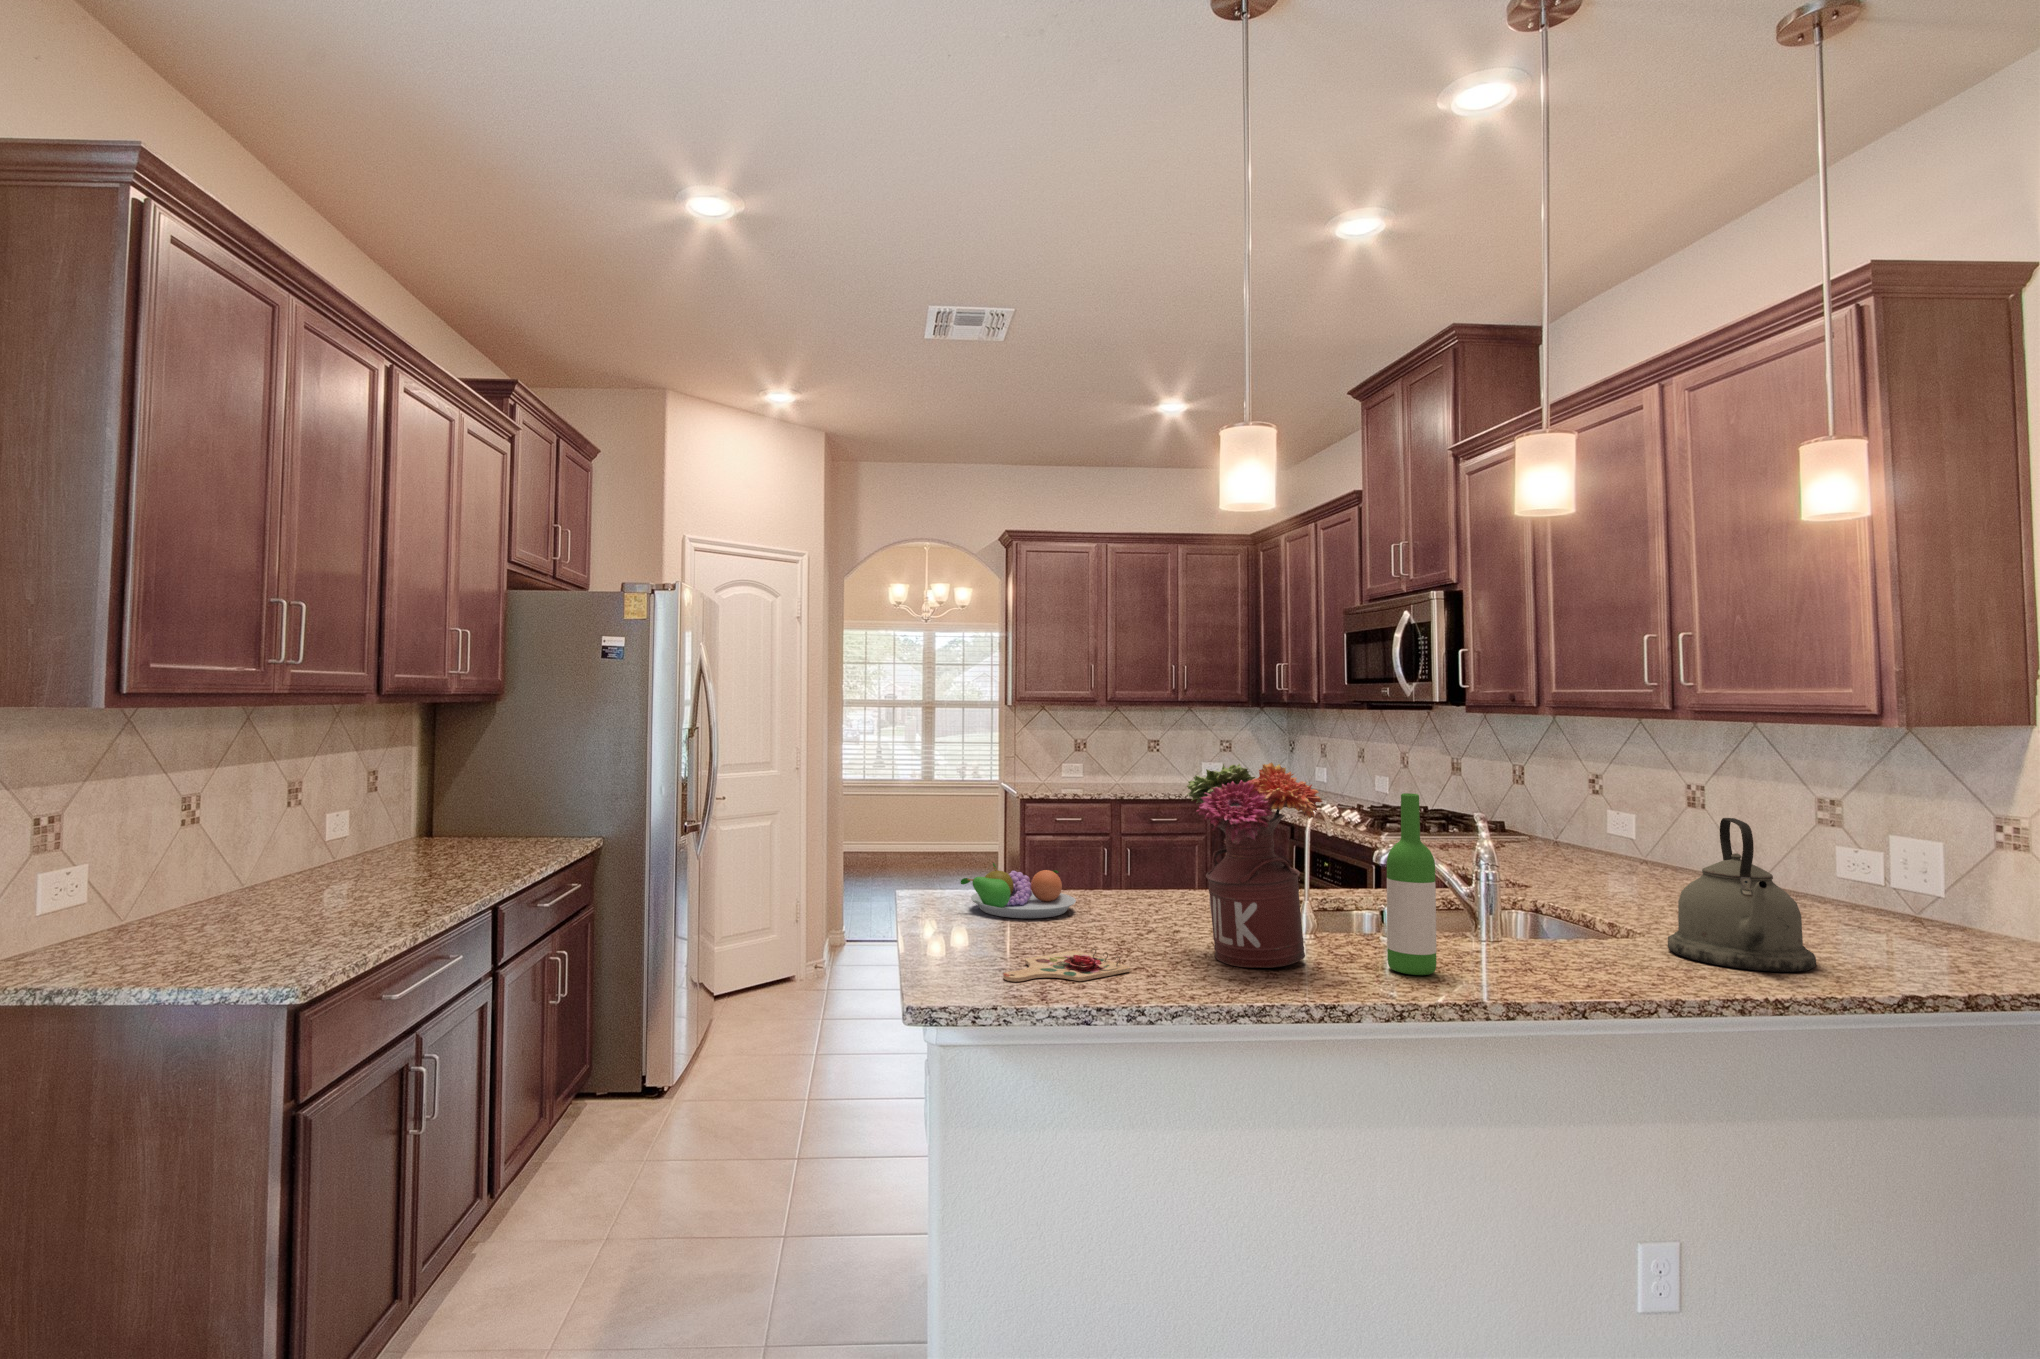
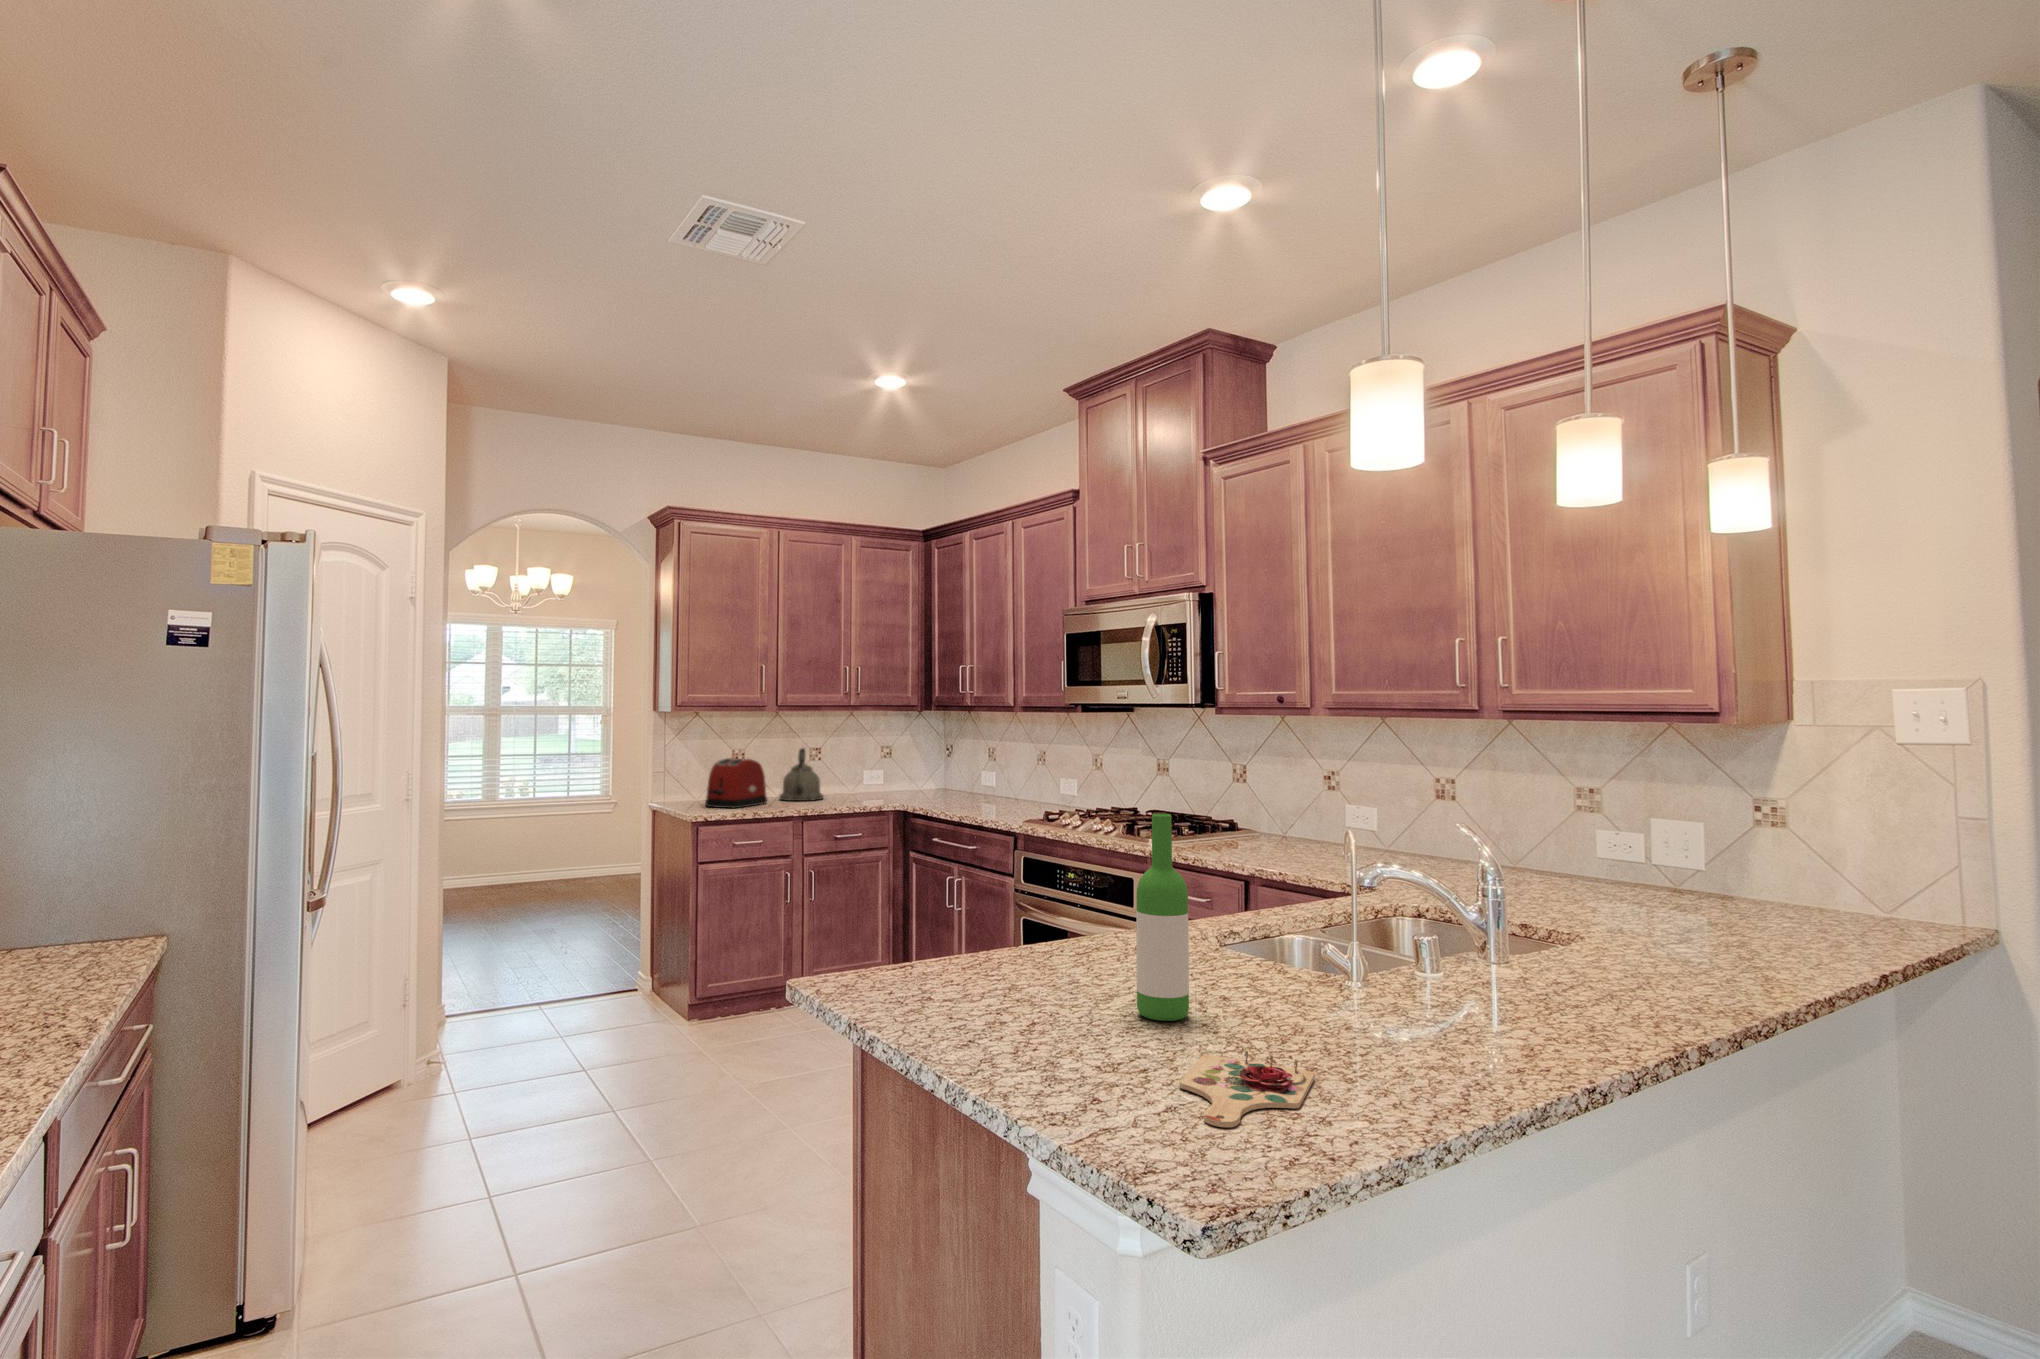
toaster: none [1046,747,1102,790] -> present [705,758,767,808]
flower arrangement: present [1187,763,1322,968] -> none [1284,786,1473,1046]
wine bottle: present [1387,793,1436,975] -> present [1136,813,1189,1021]
kettle: present [1668,818,1816,972] -> present [779,748,823,801]
fruit bowl: present [961,863,1076,918] -> none [935,932,1076,1008]

